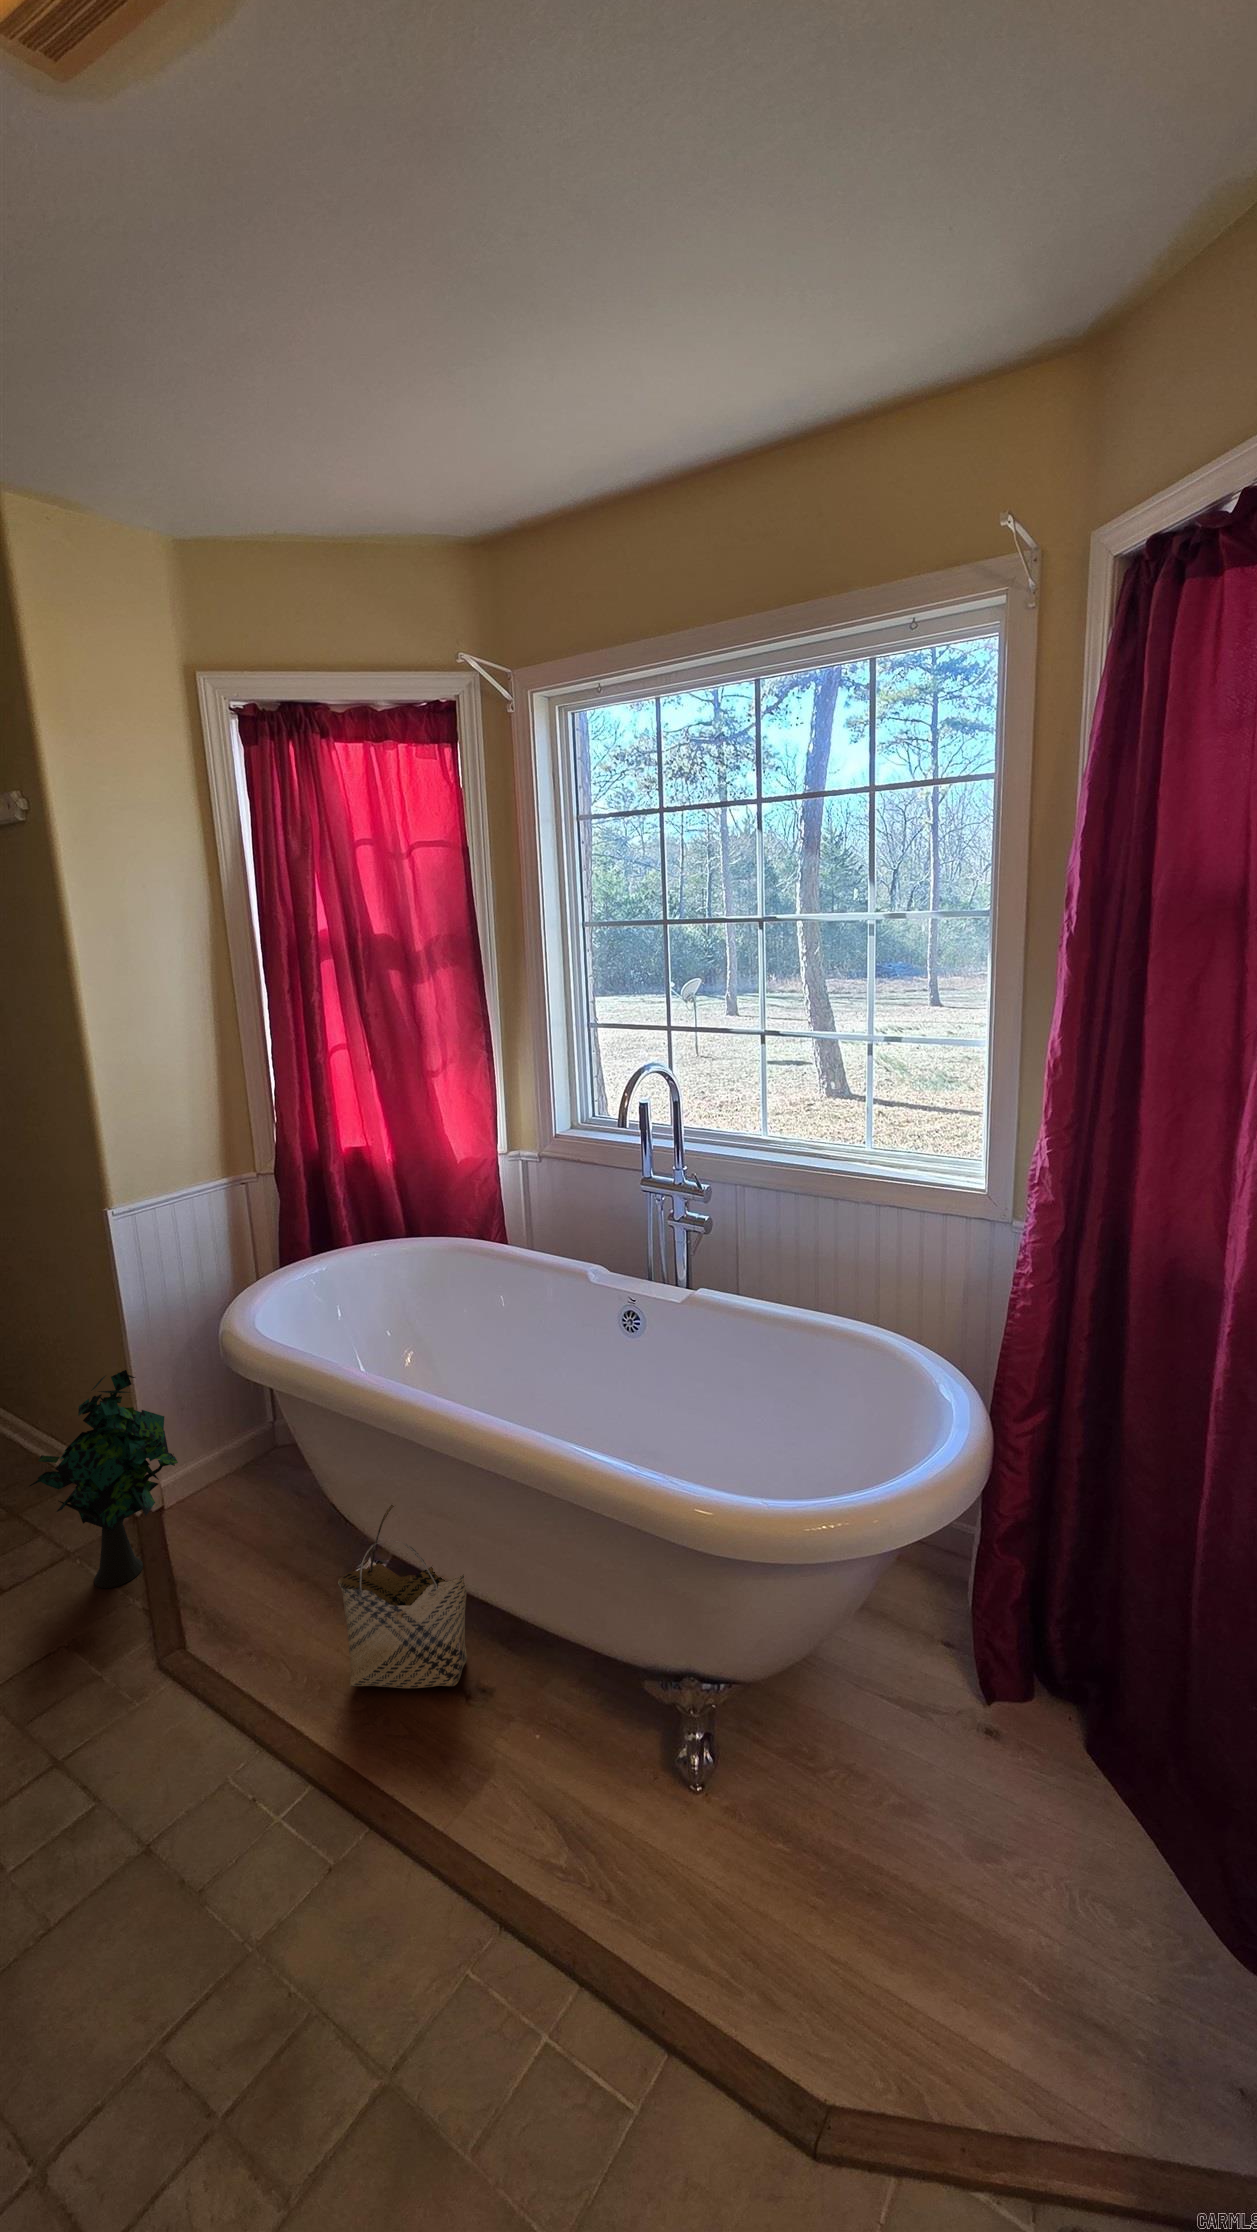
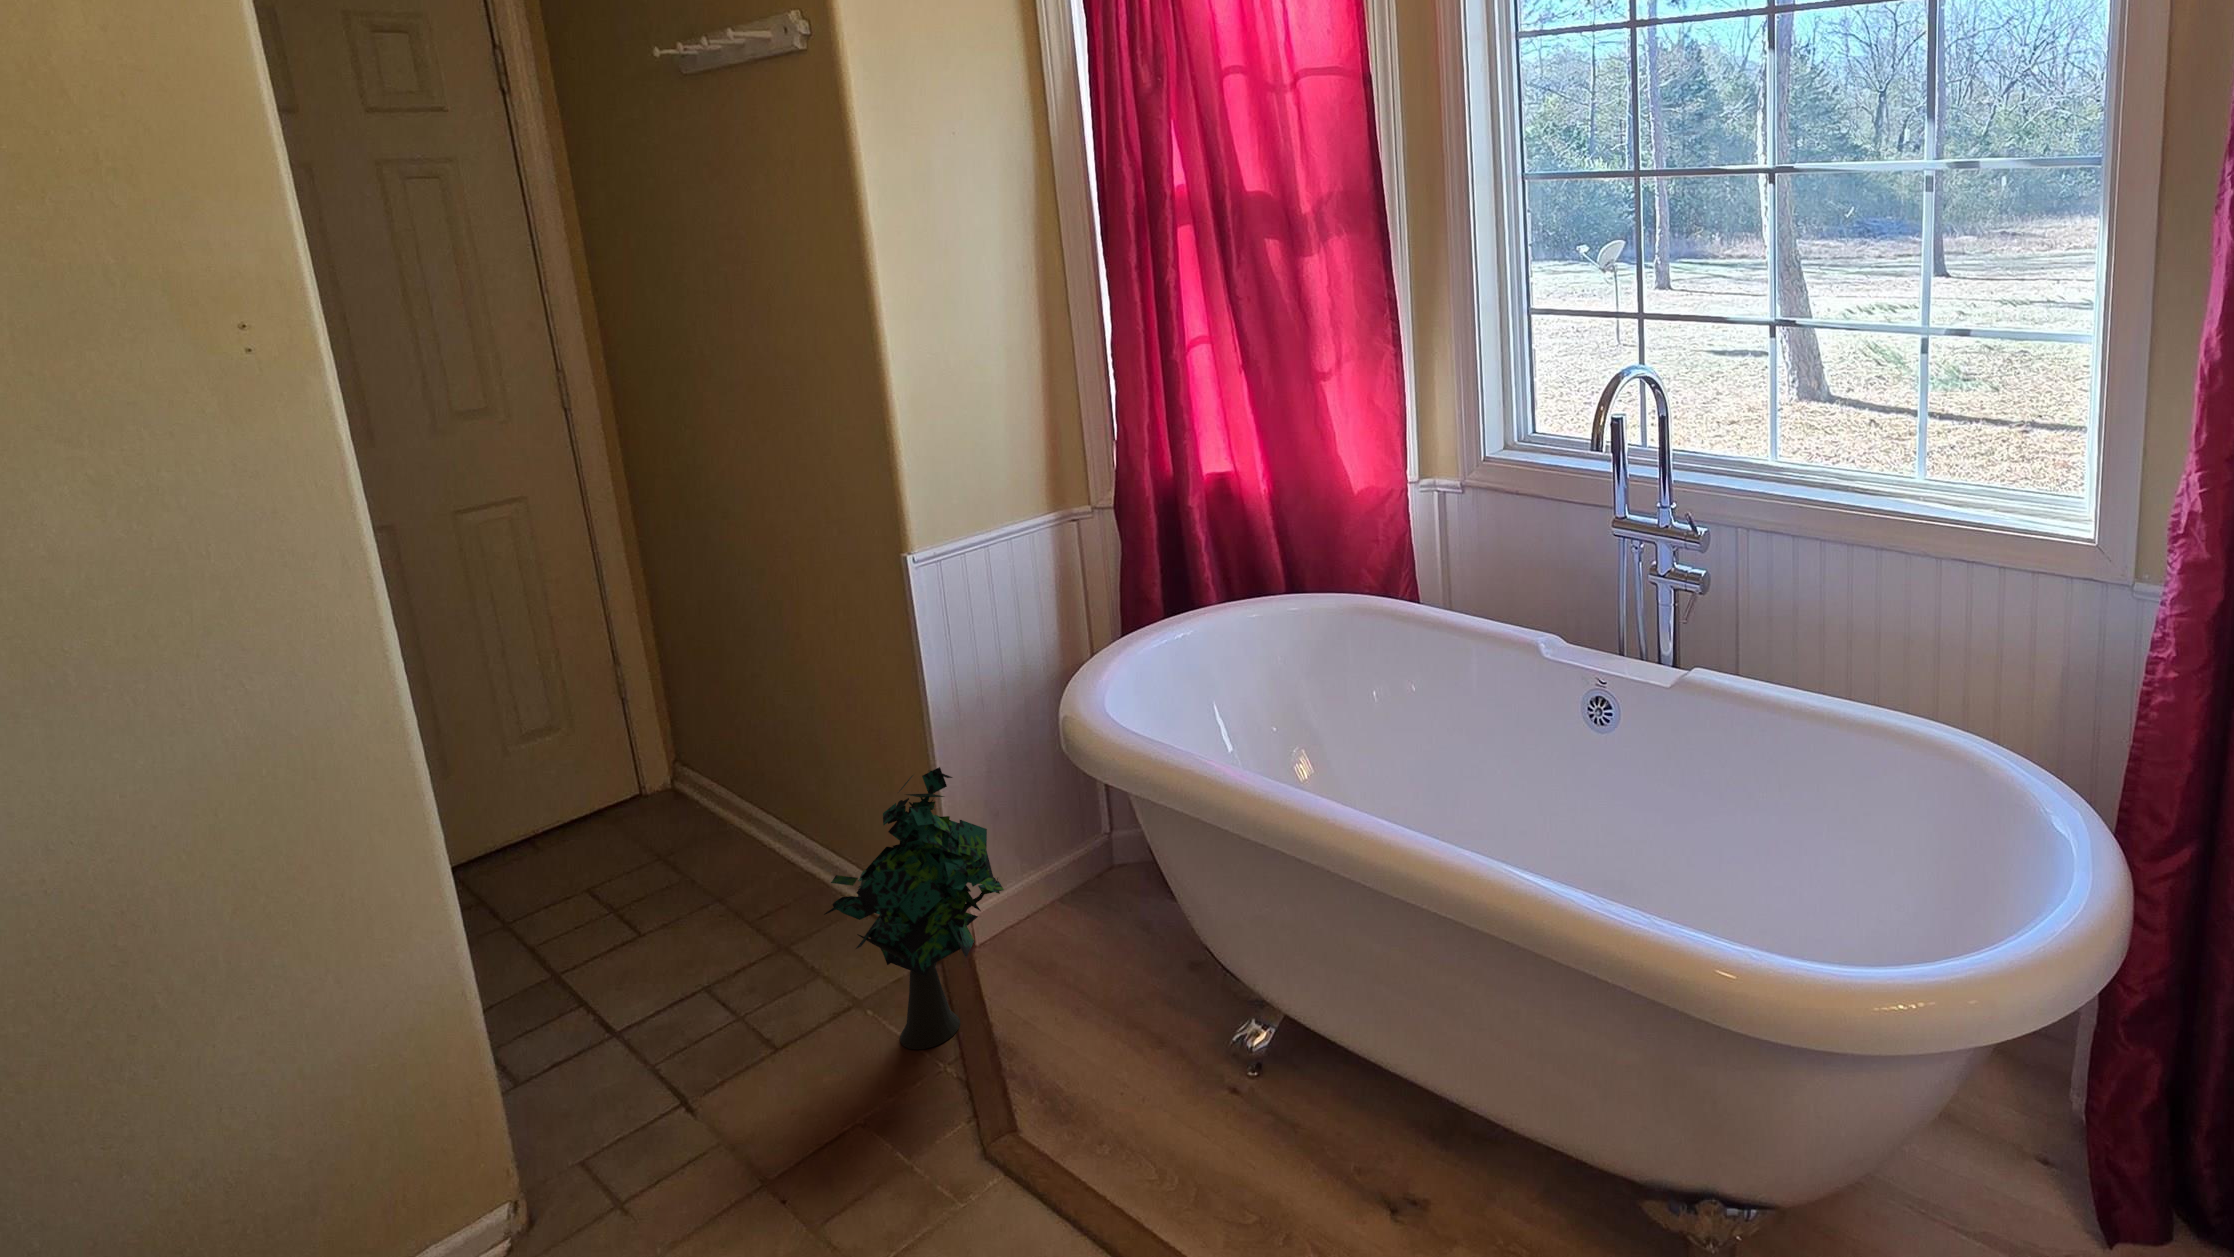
woven basket: present [338,1505,467,1688] -> none [1228,943,1397,1193]

